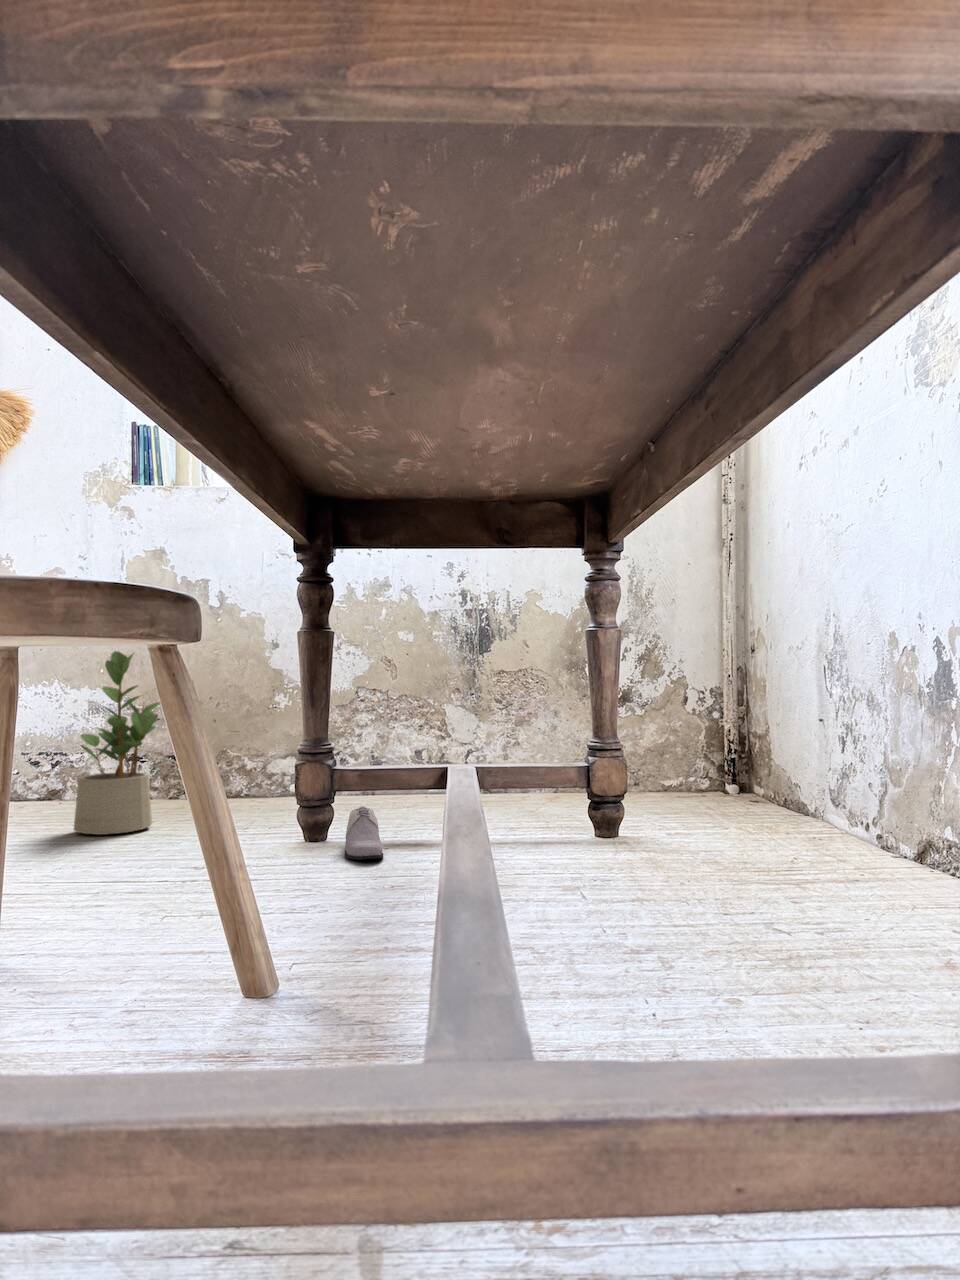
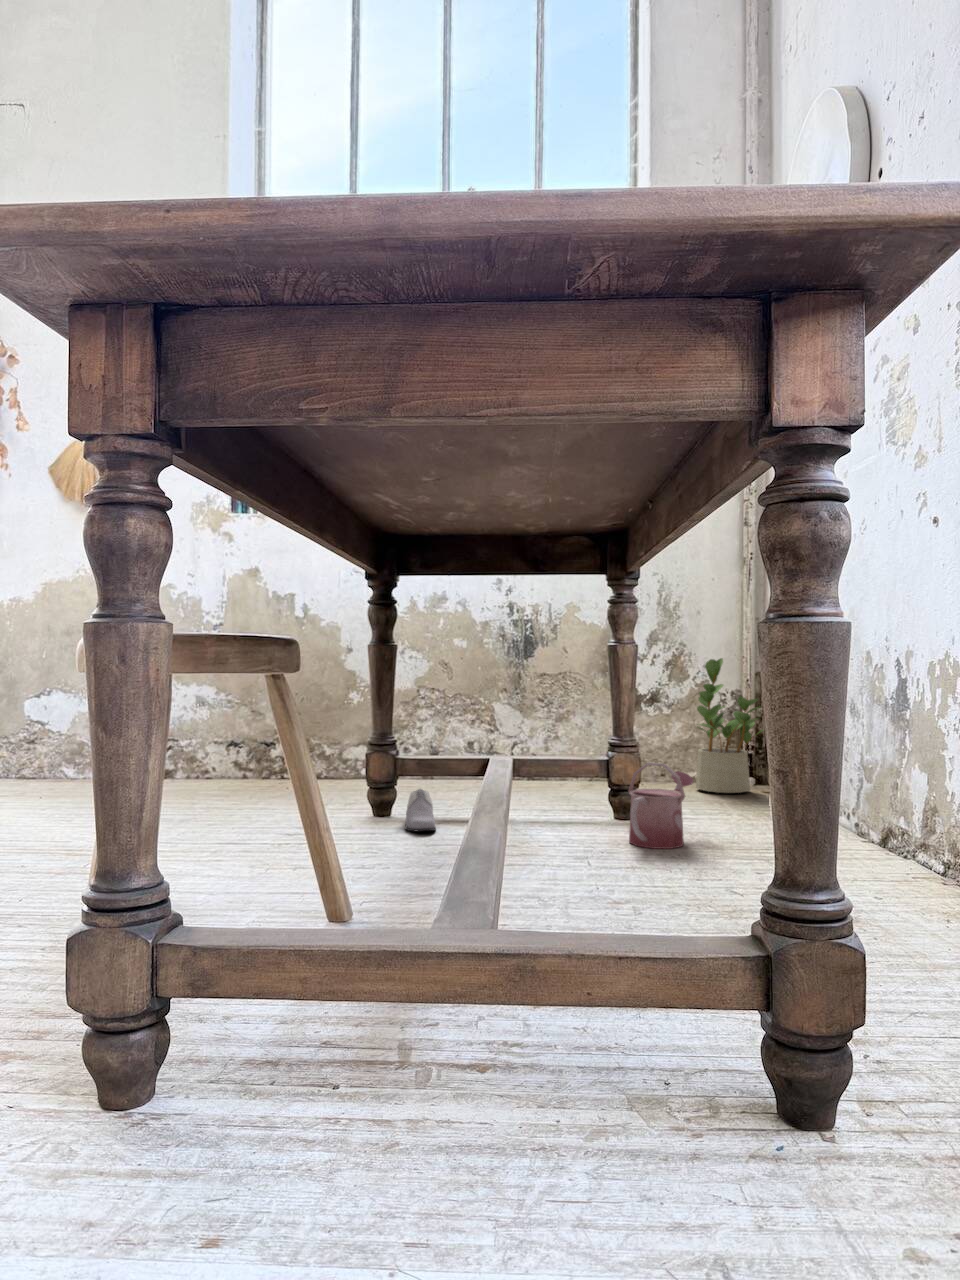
potted plant: present [74,651,160,835] -> present [696,658,763,793]
watering can: none [620,768,695,874] -> present [628,763,693,849]

